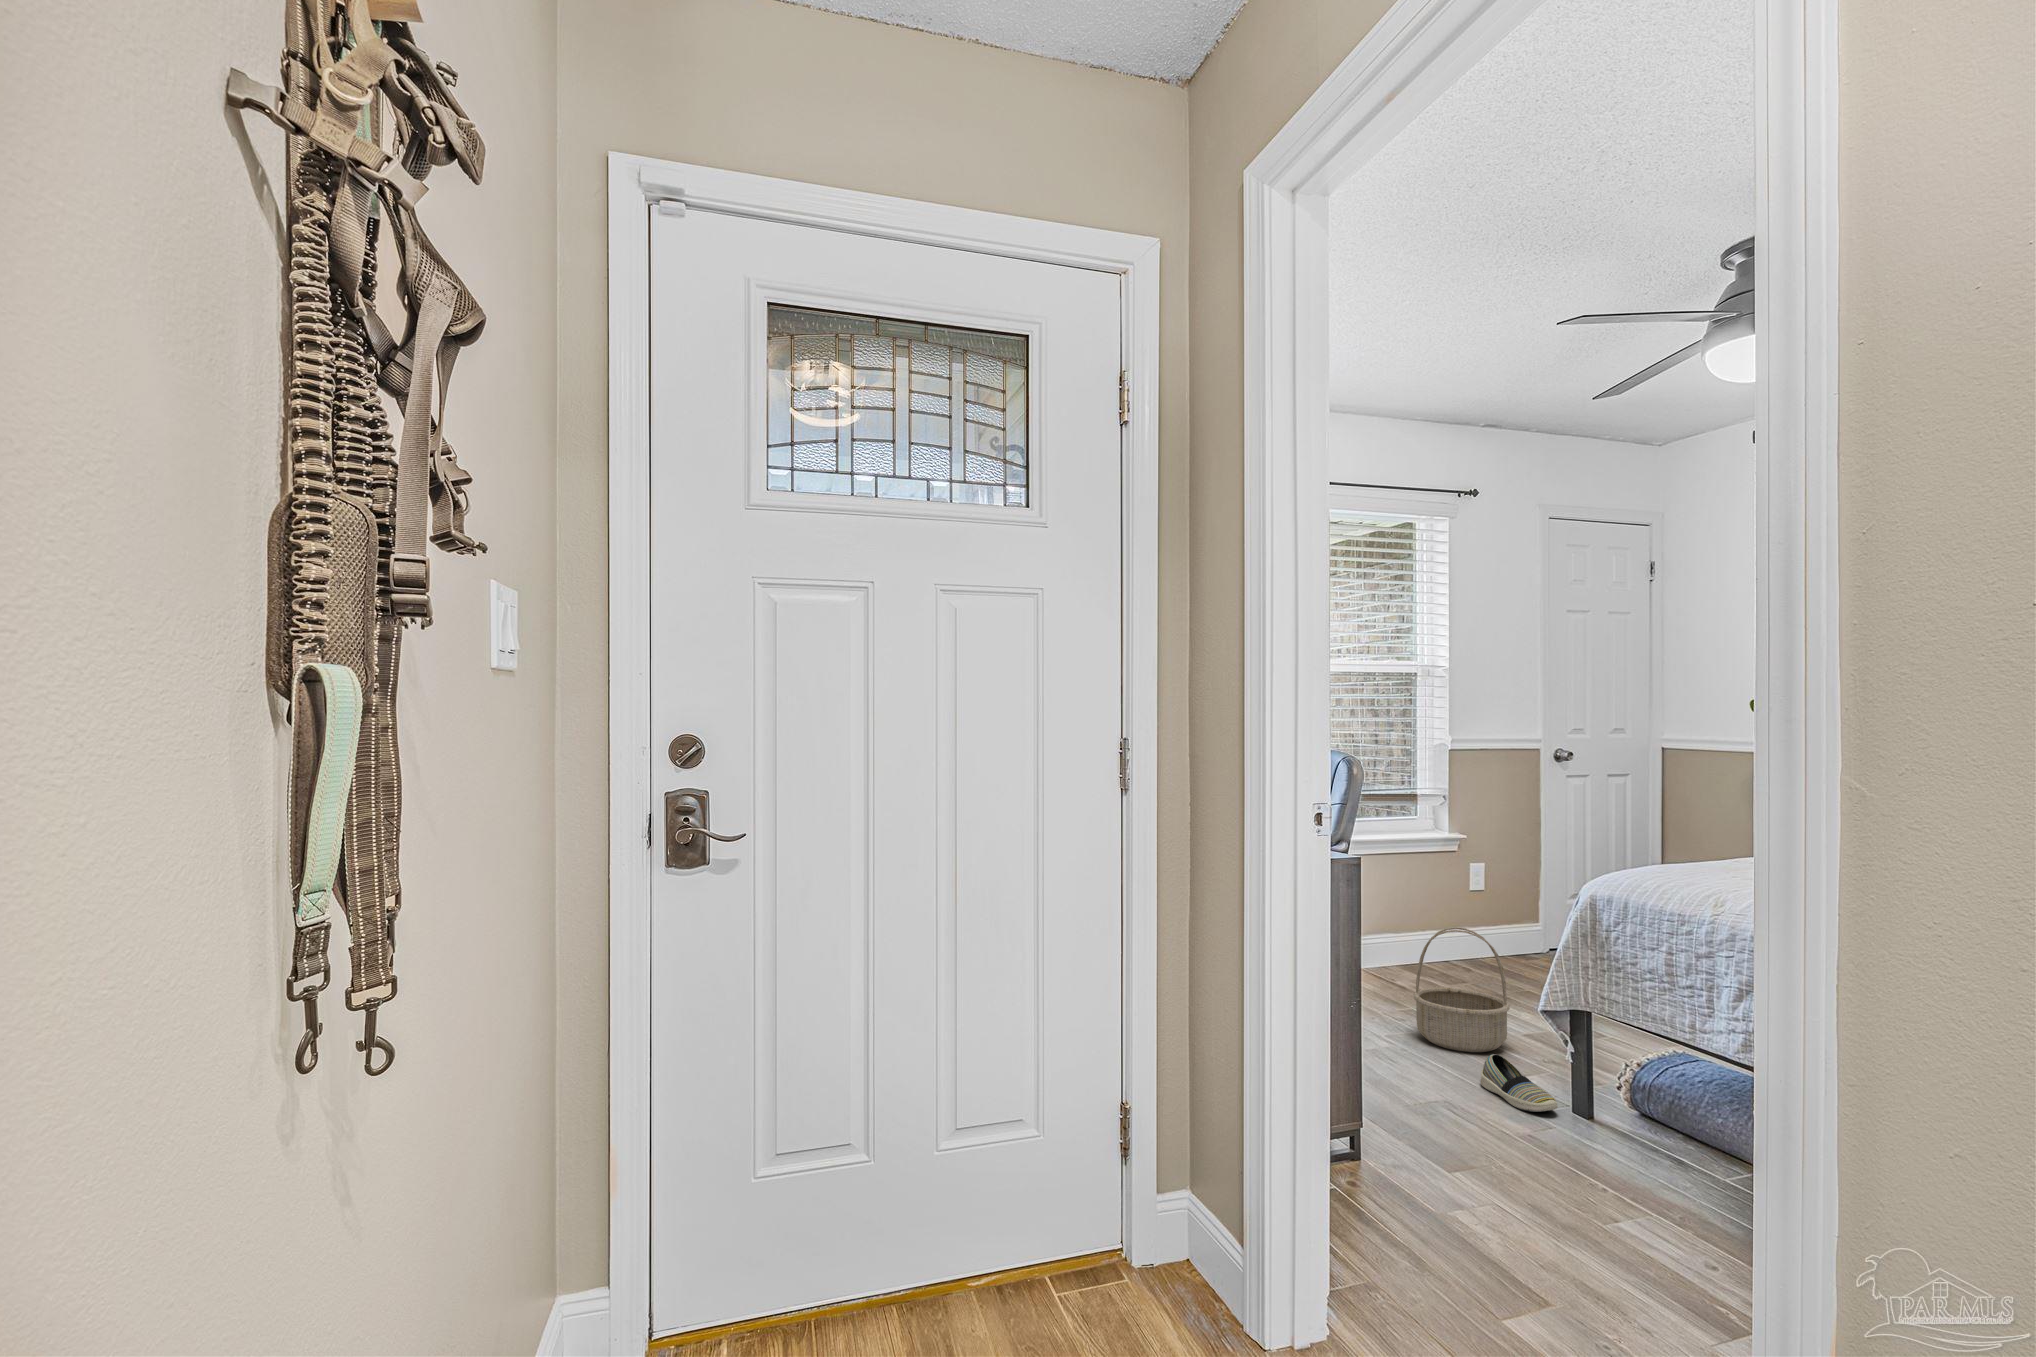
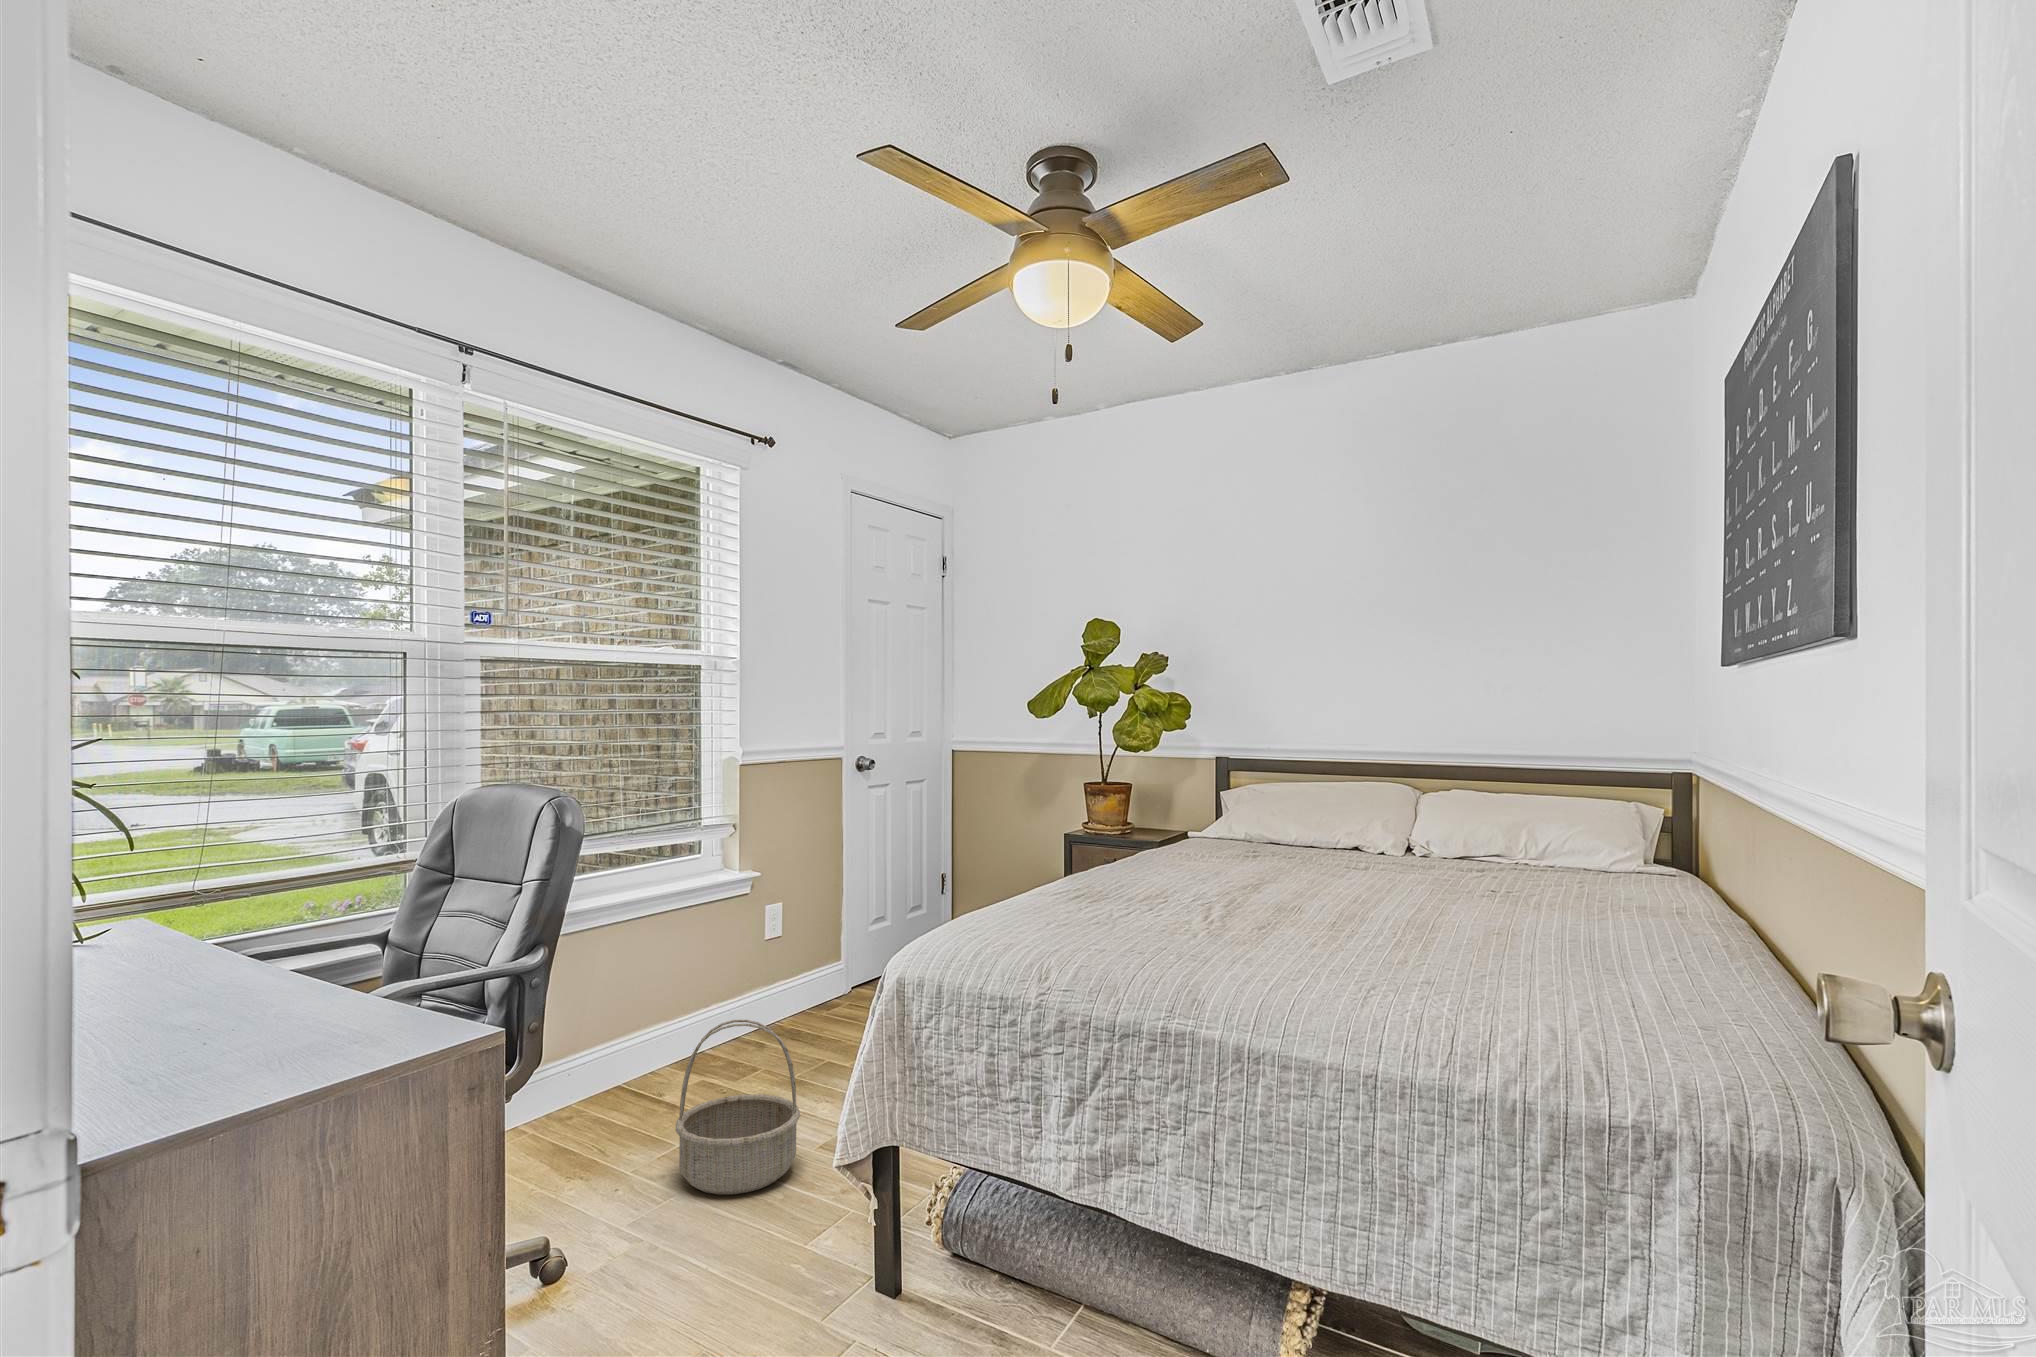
shoe: present [1481,1054,1558,1112] -> none [756,1215,854,1307]

